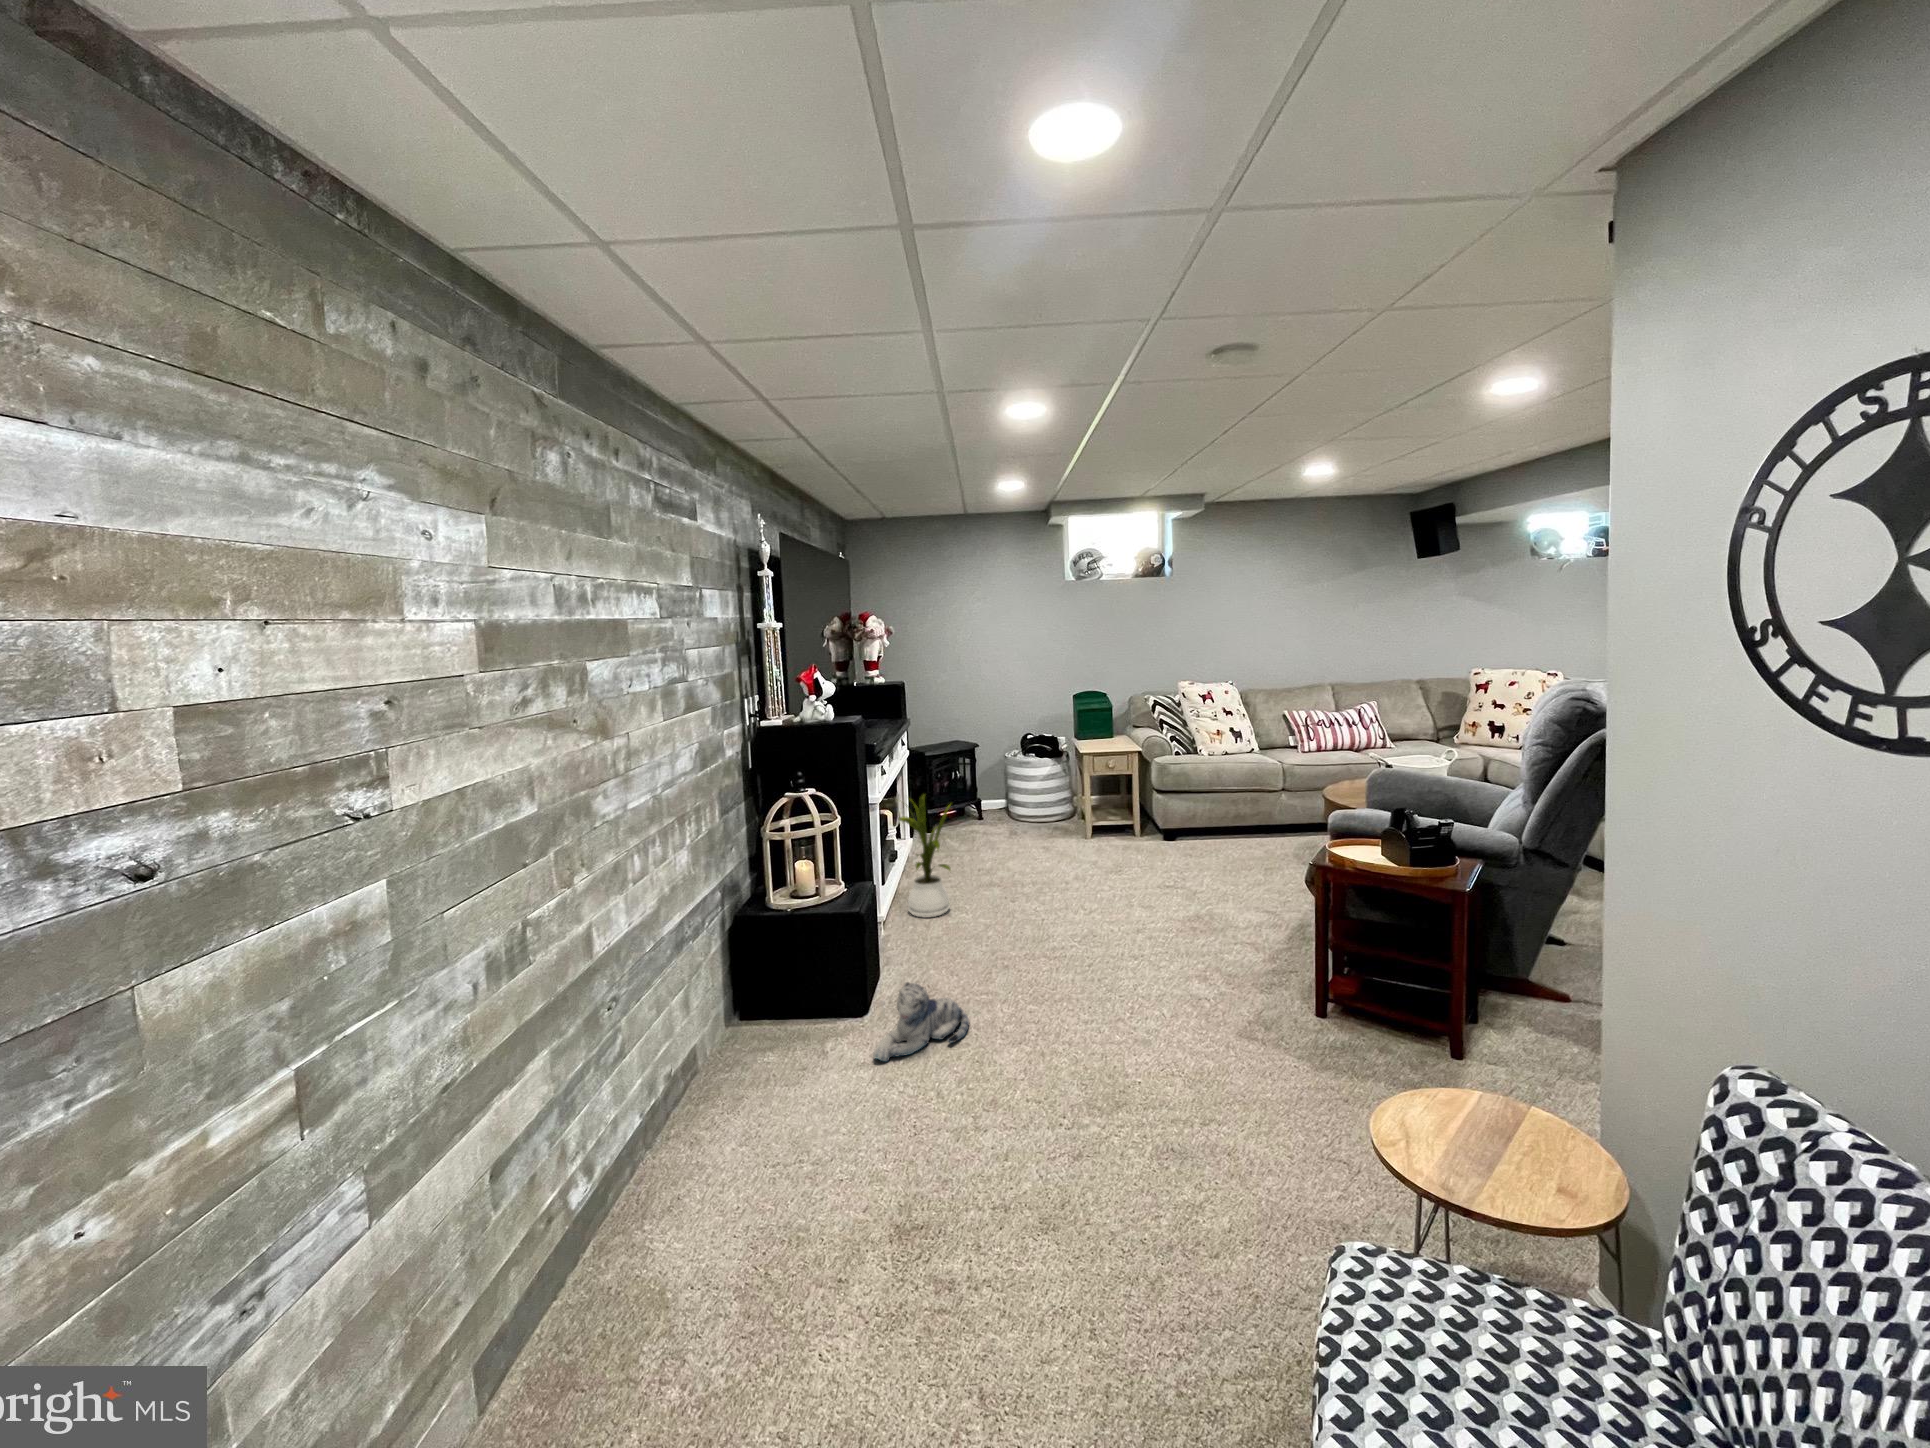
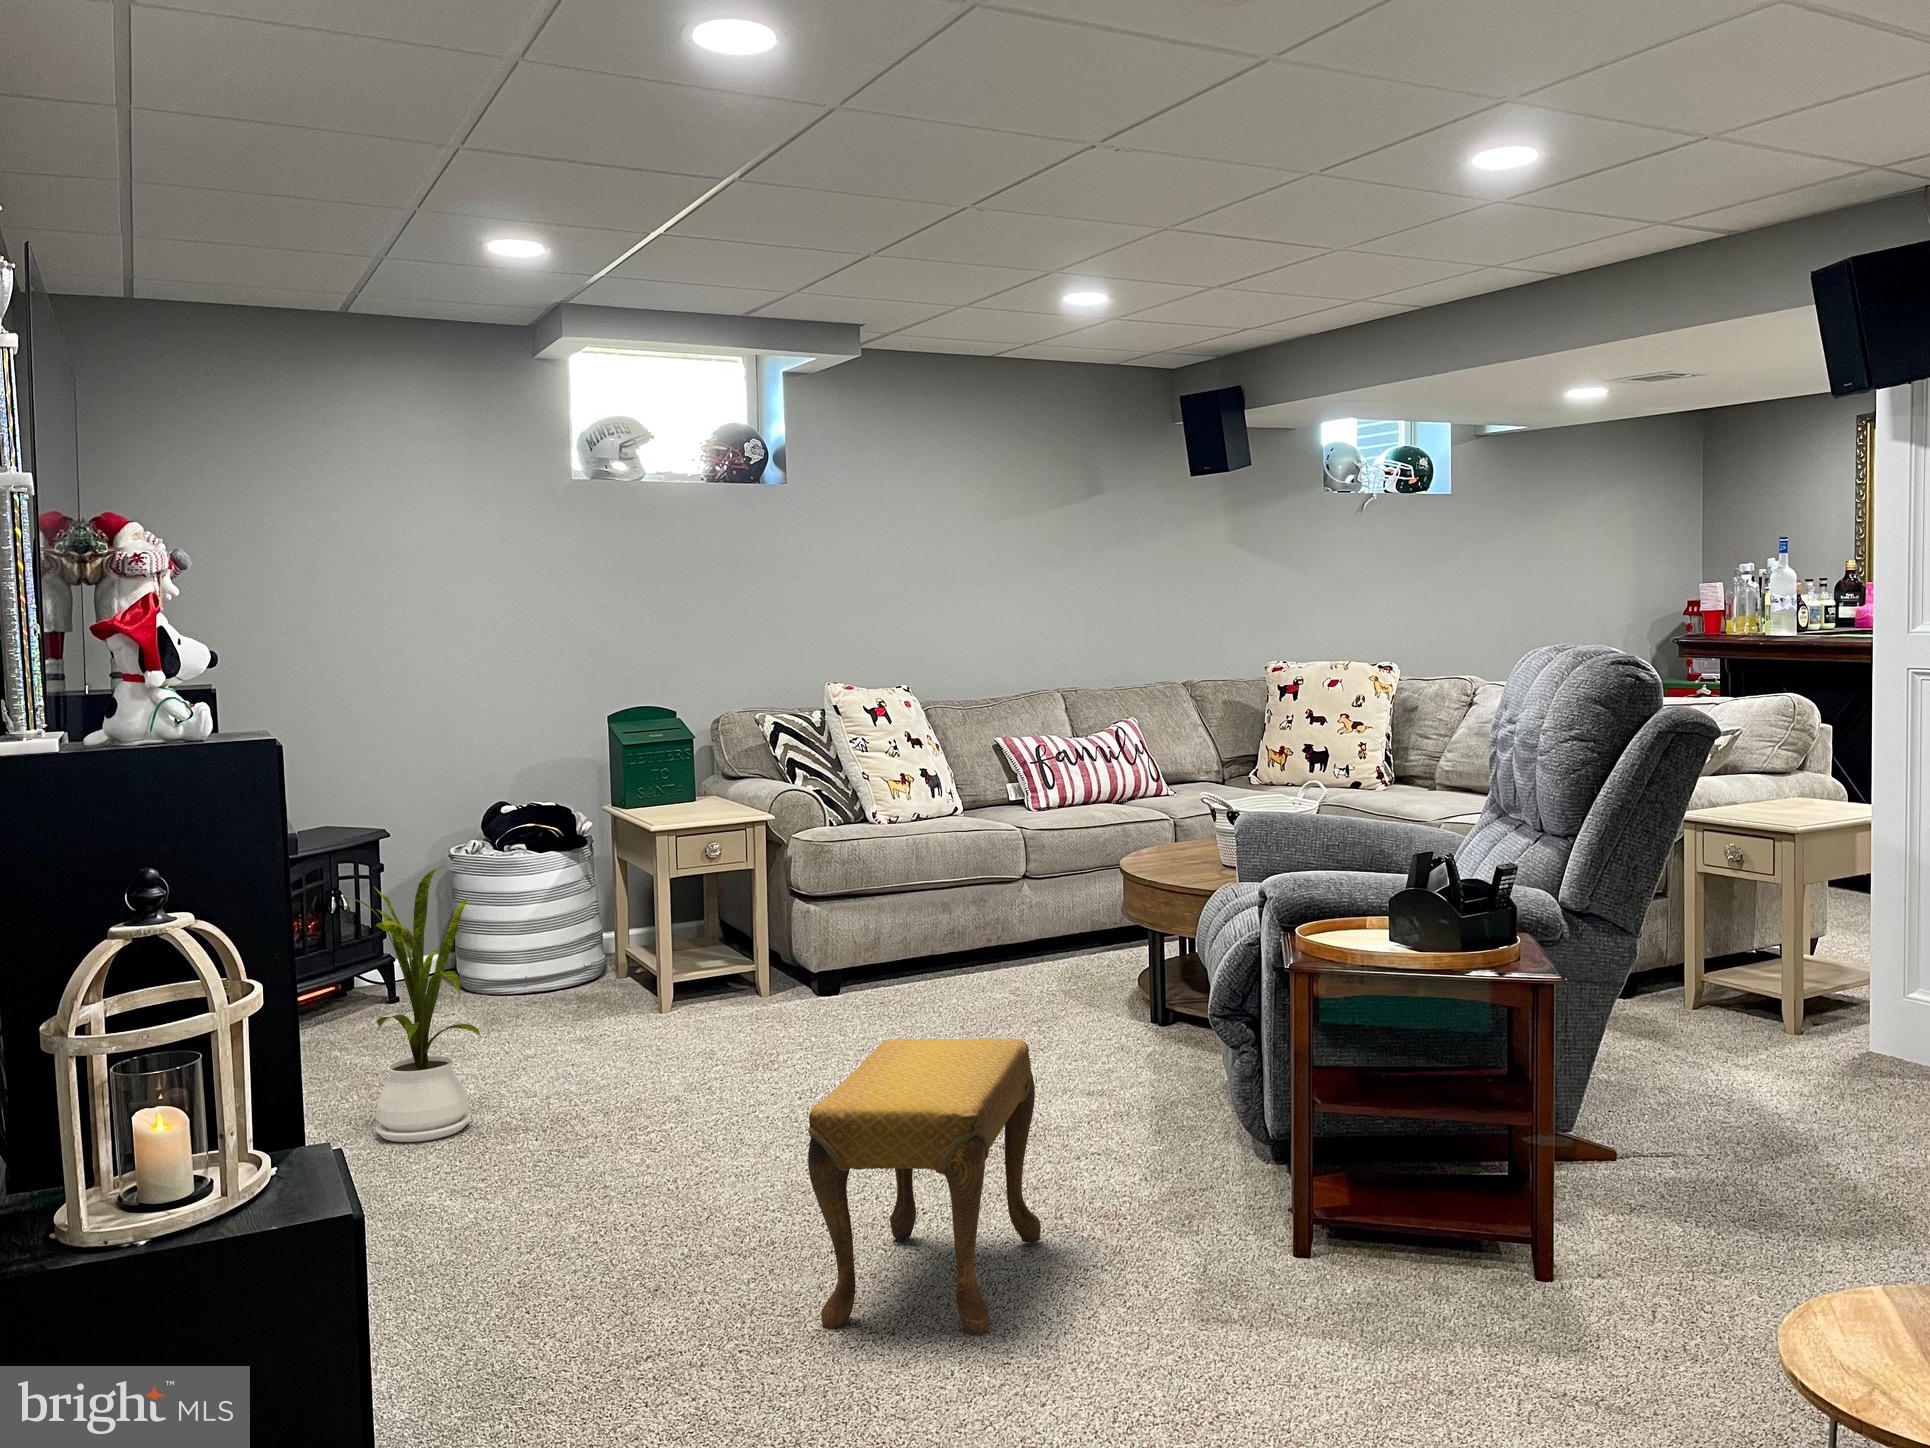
footstool: none [1002,941,1164,1148] -> present [808,1038,1041,1335]
plush toy: present [873,982,969,1061] -> none [504,1172,662,1325]

